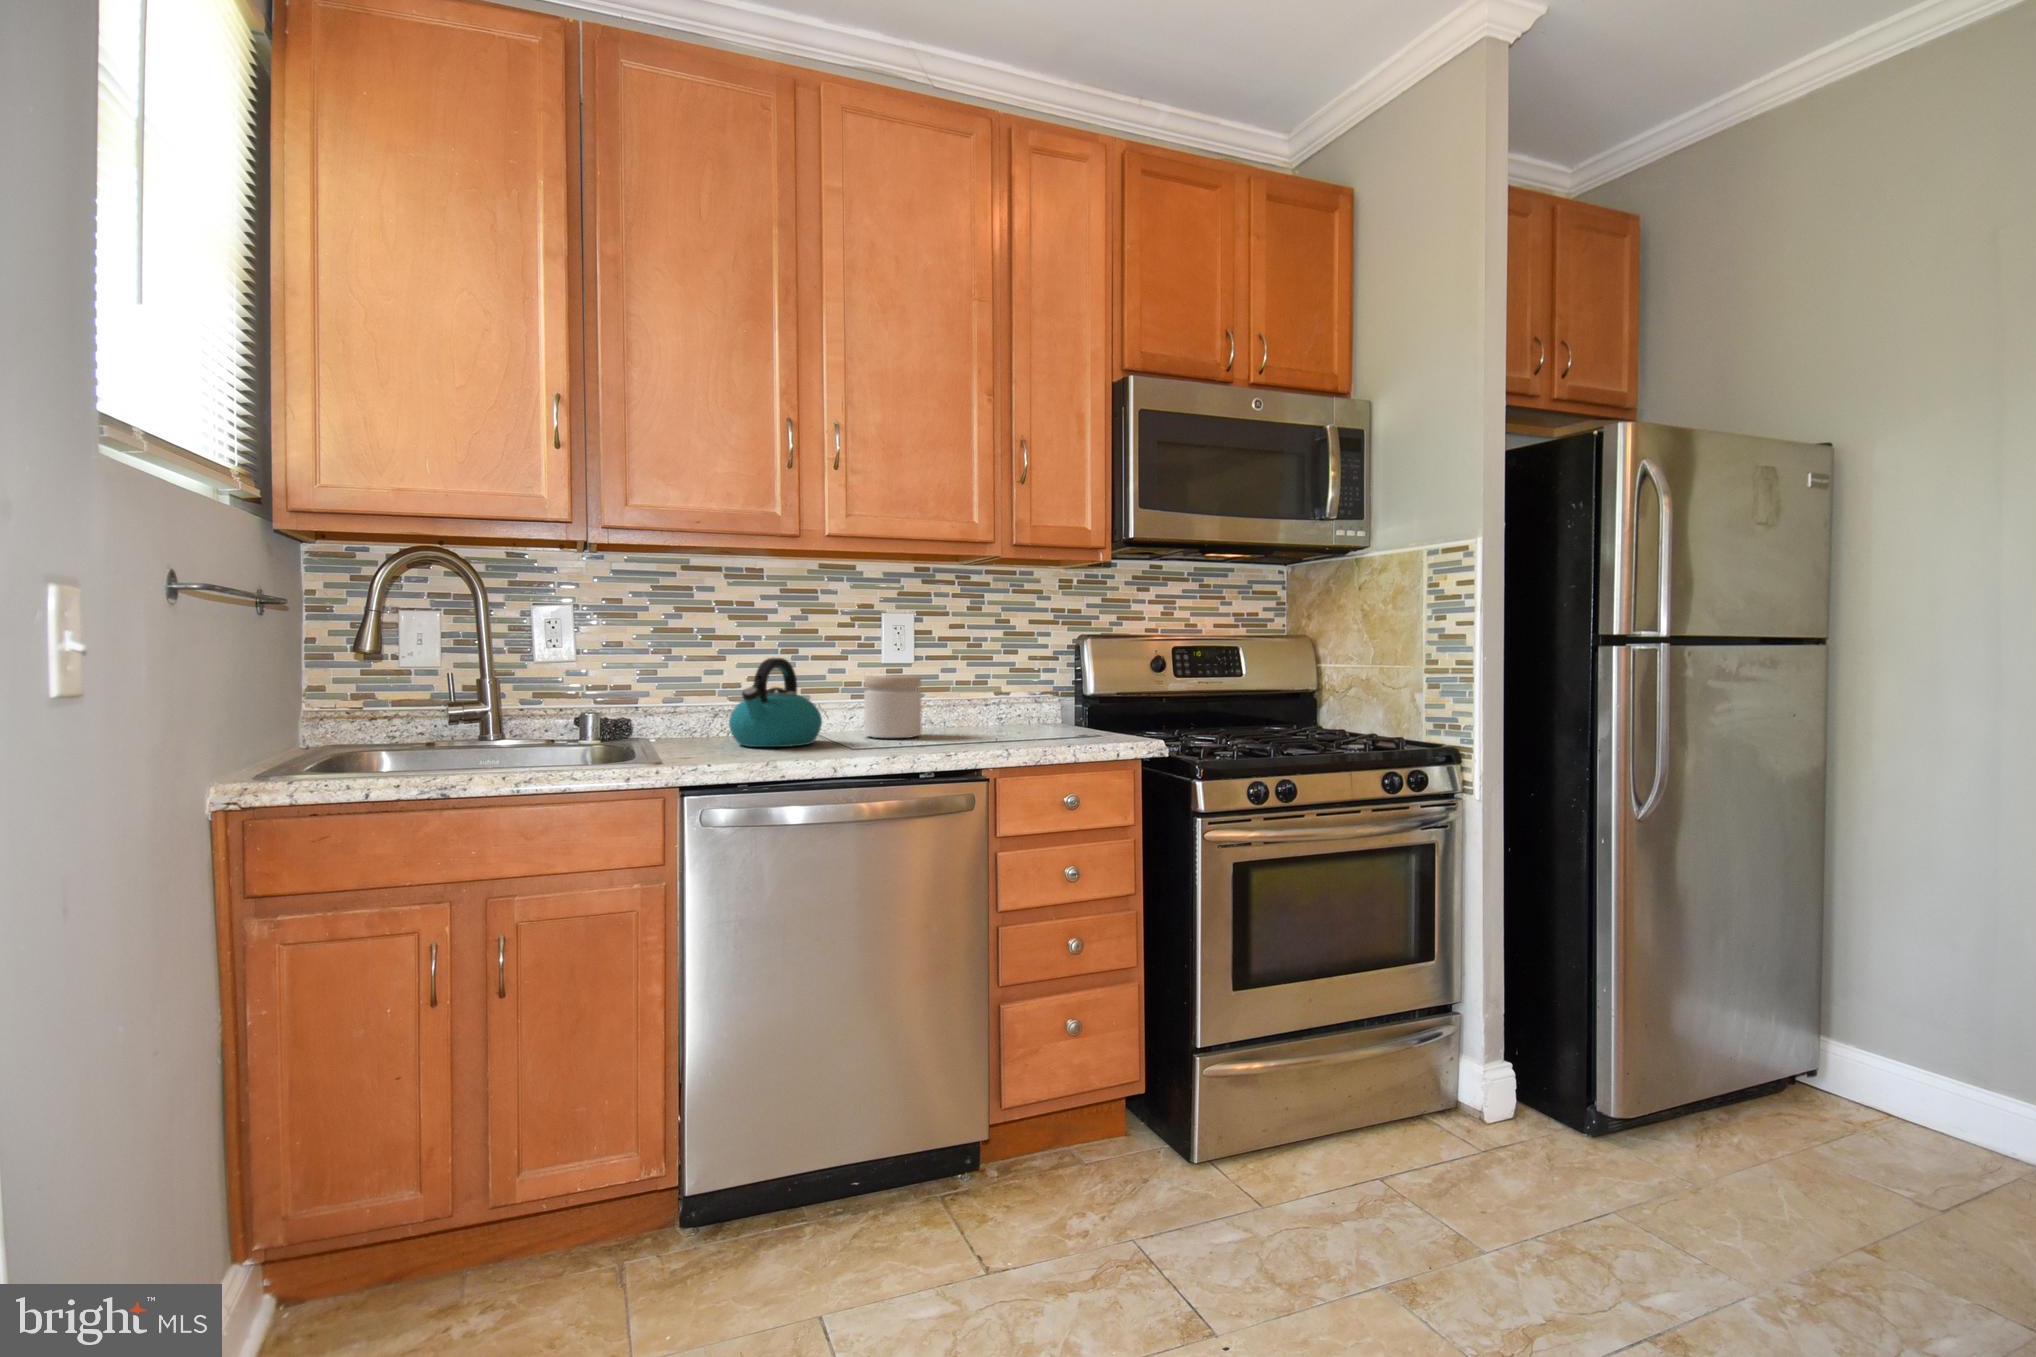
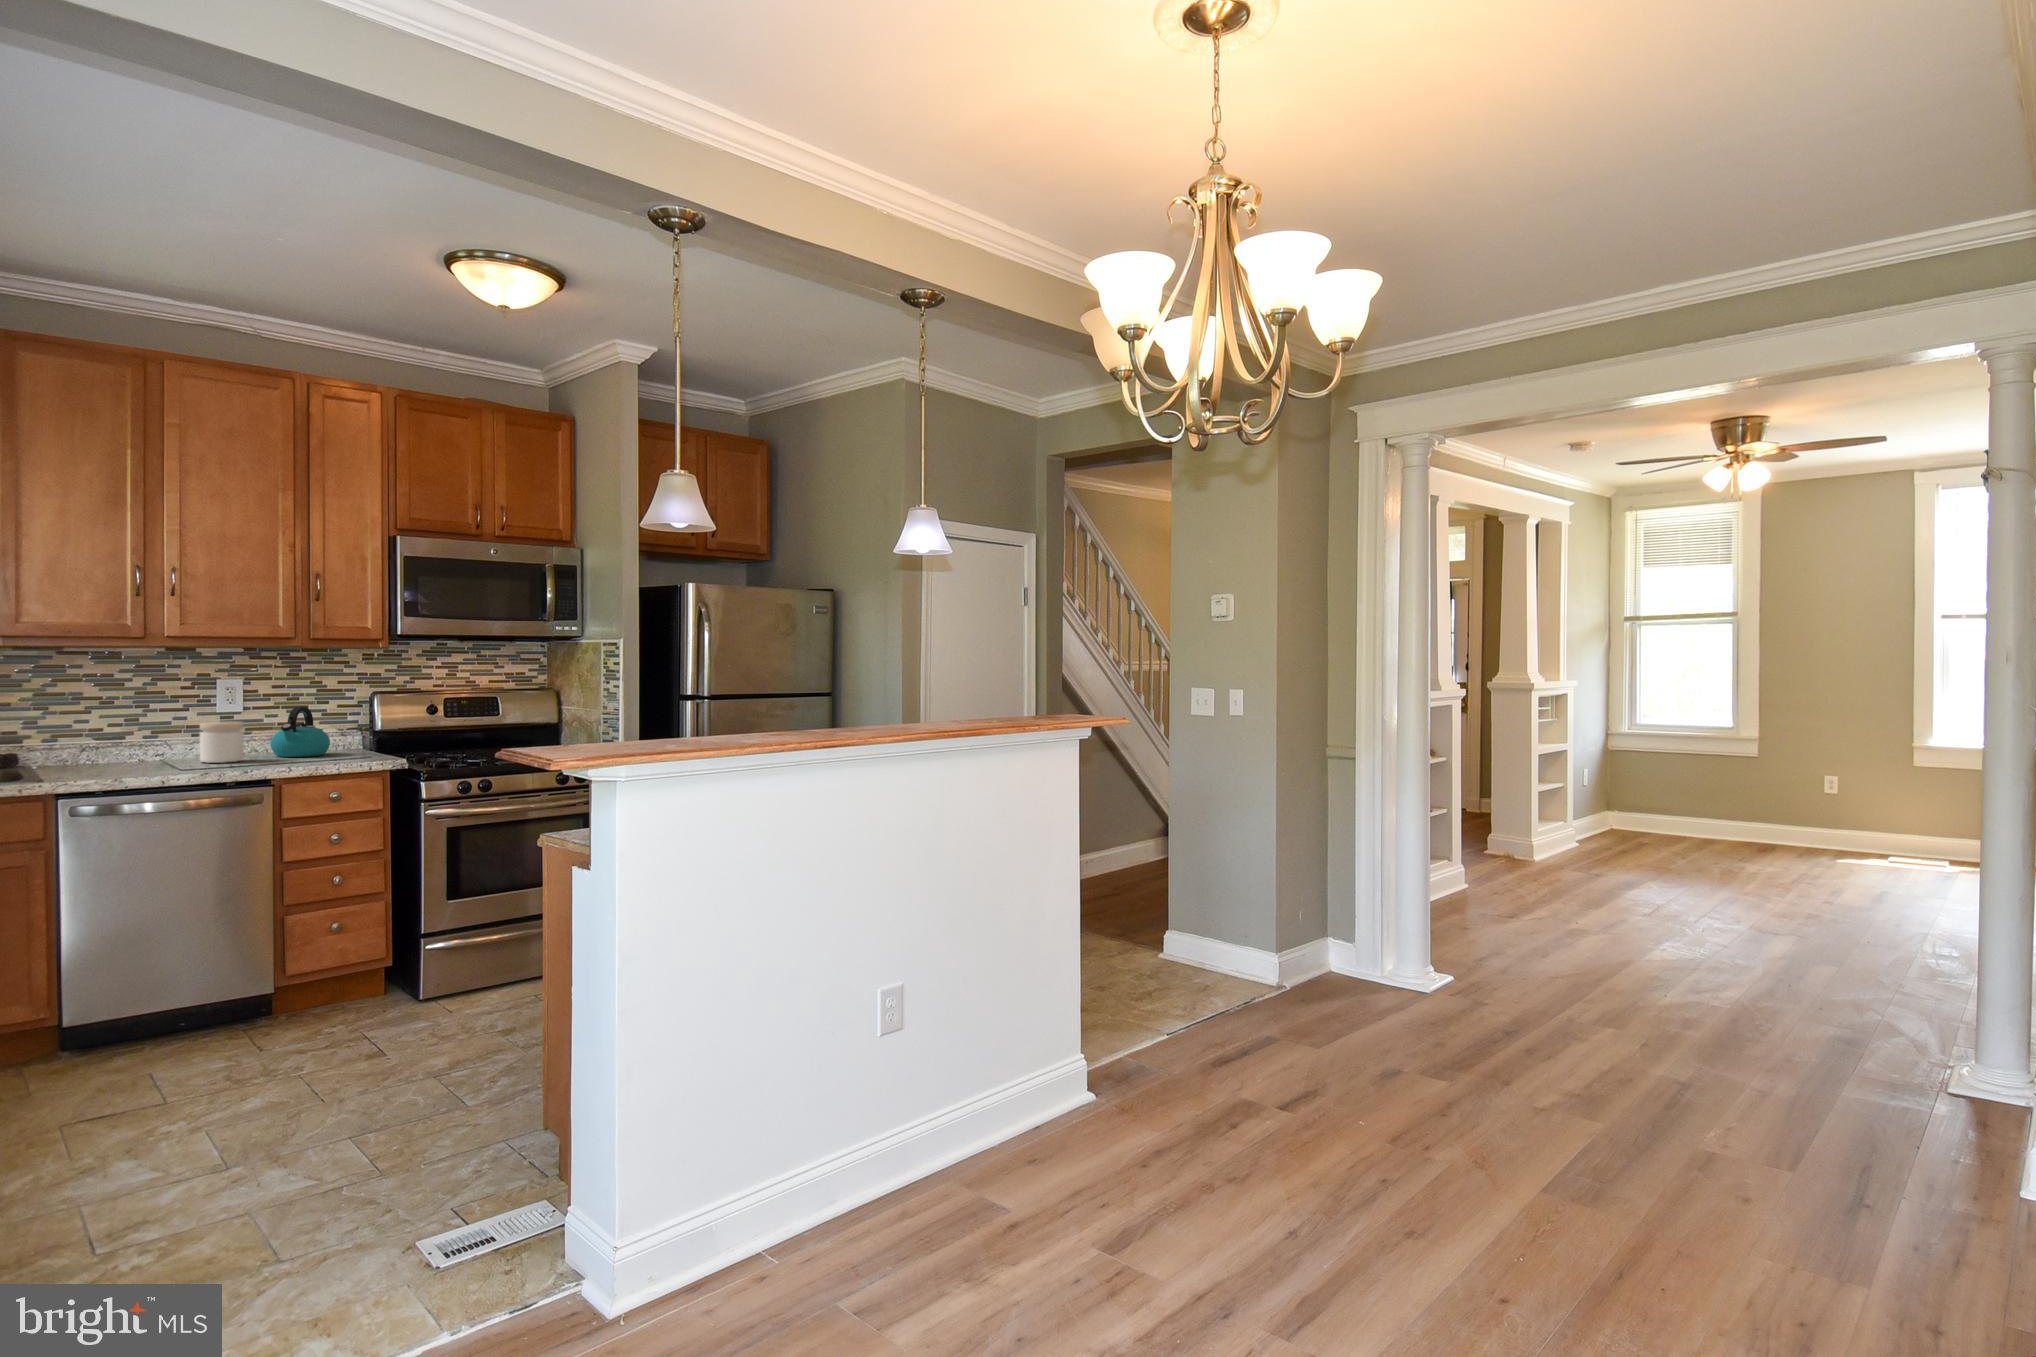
kettle: present [729,658,822,747] -> present [271,706,330,757]

